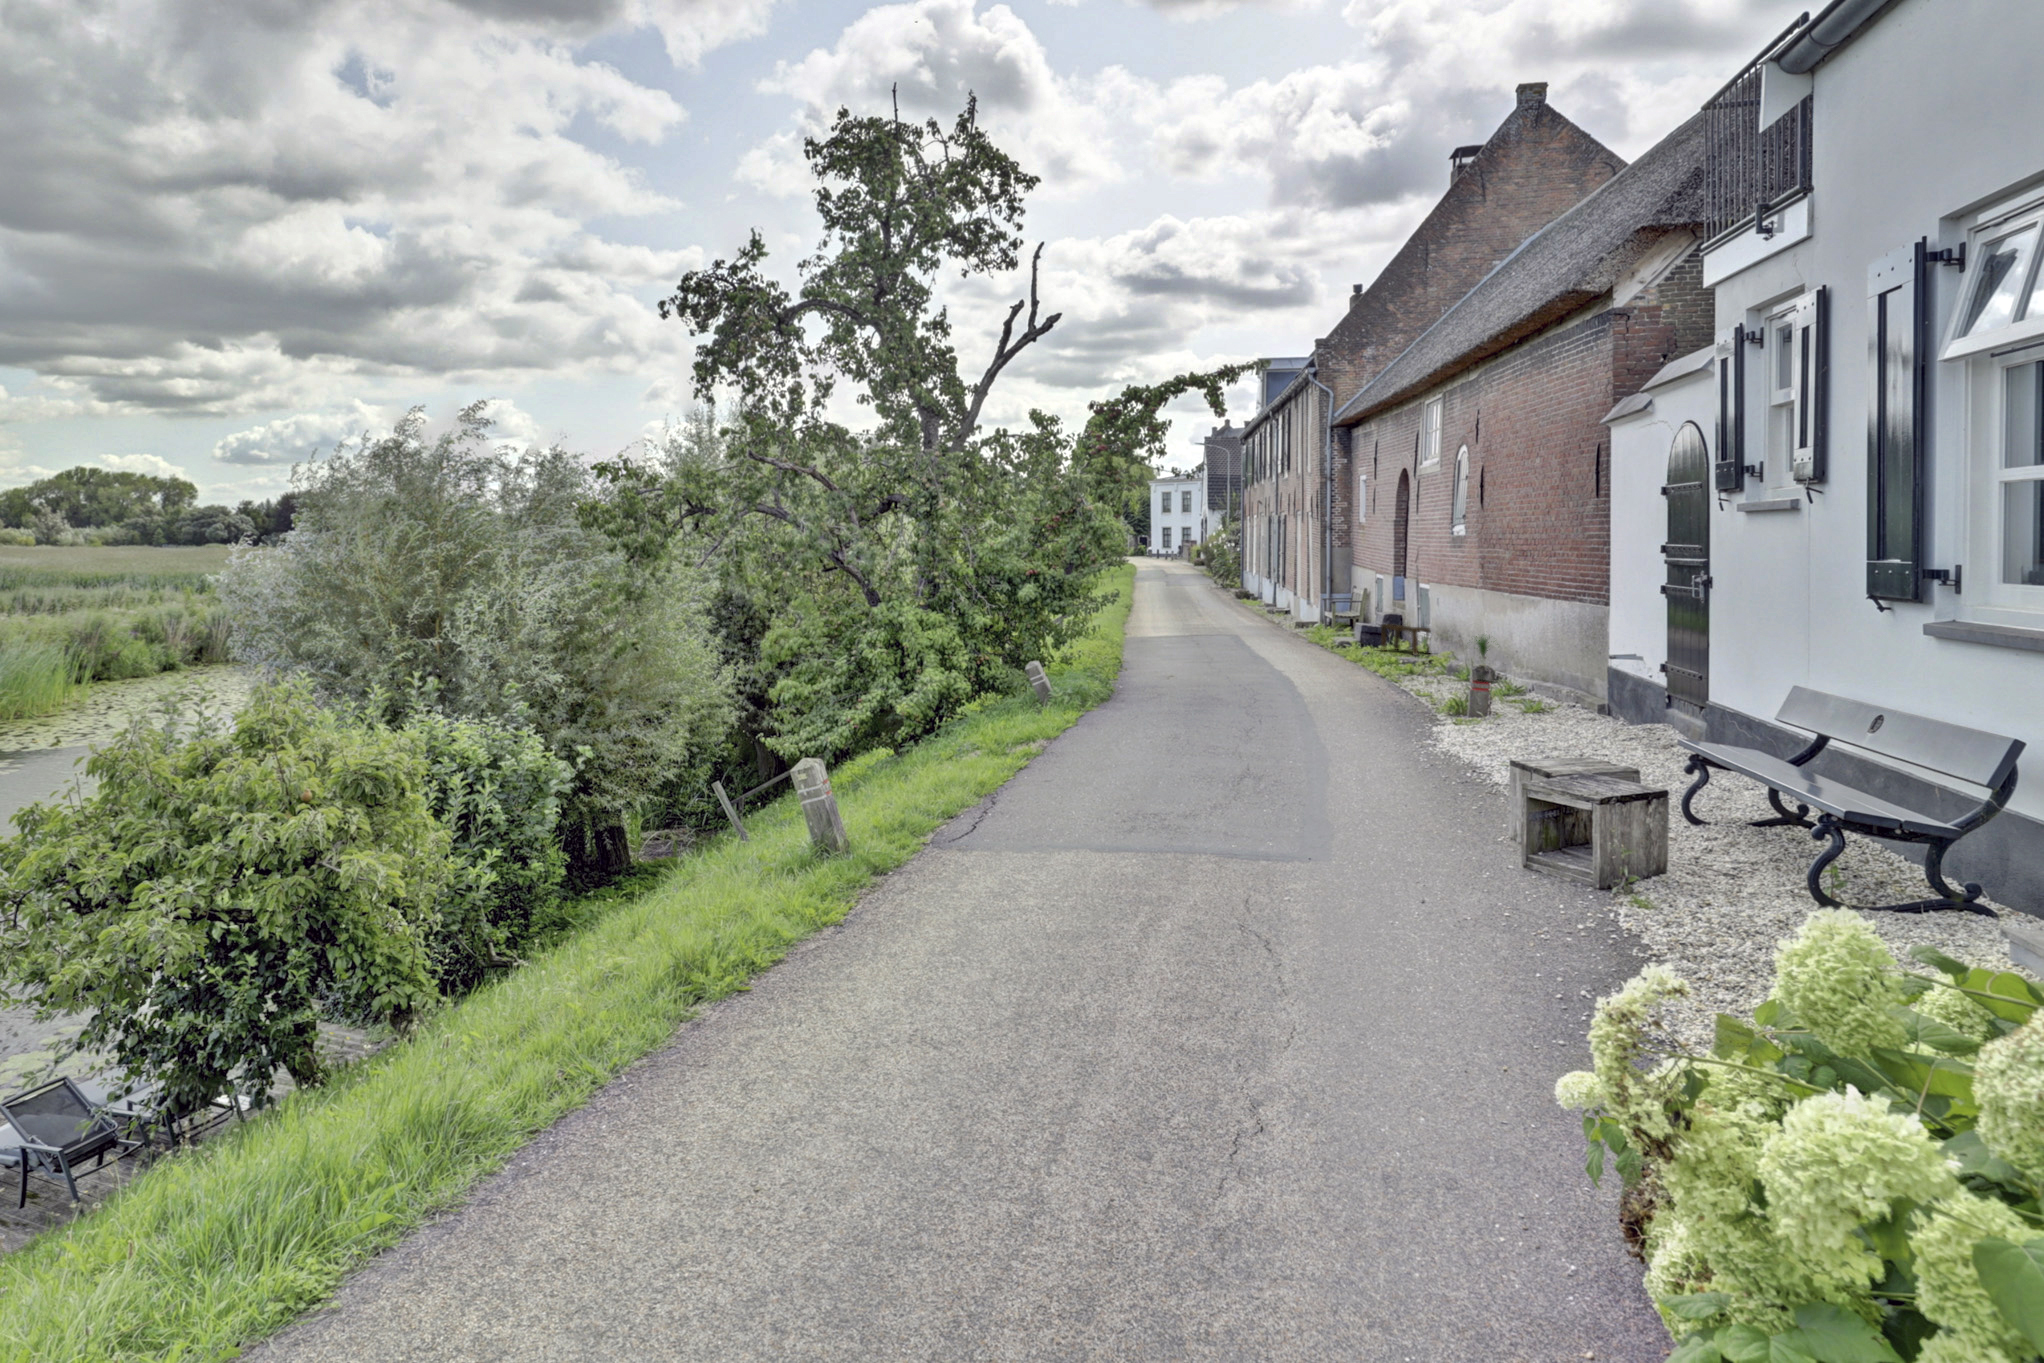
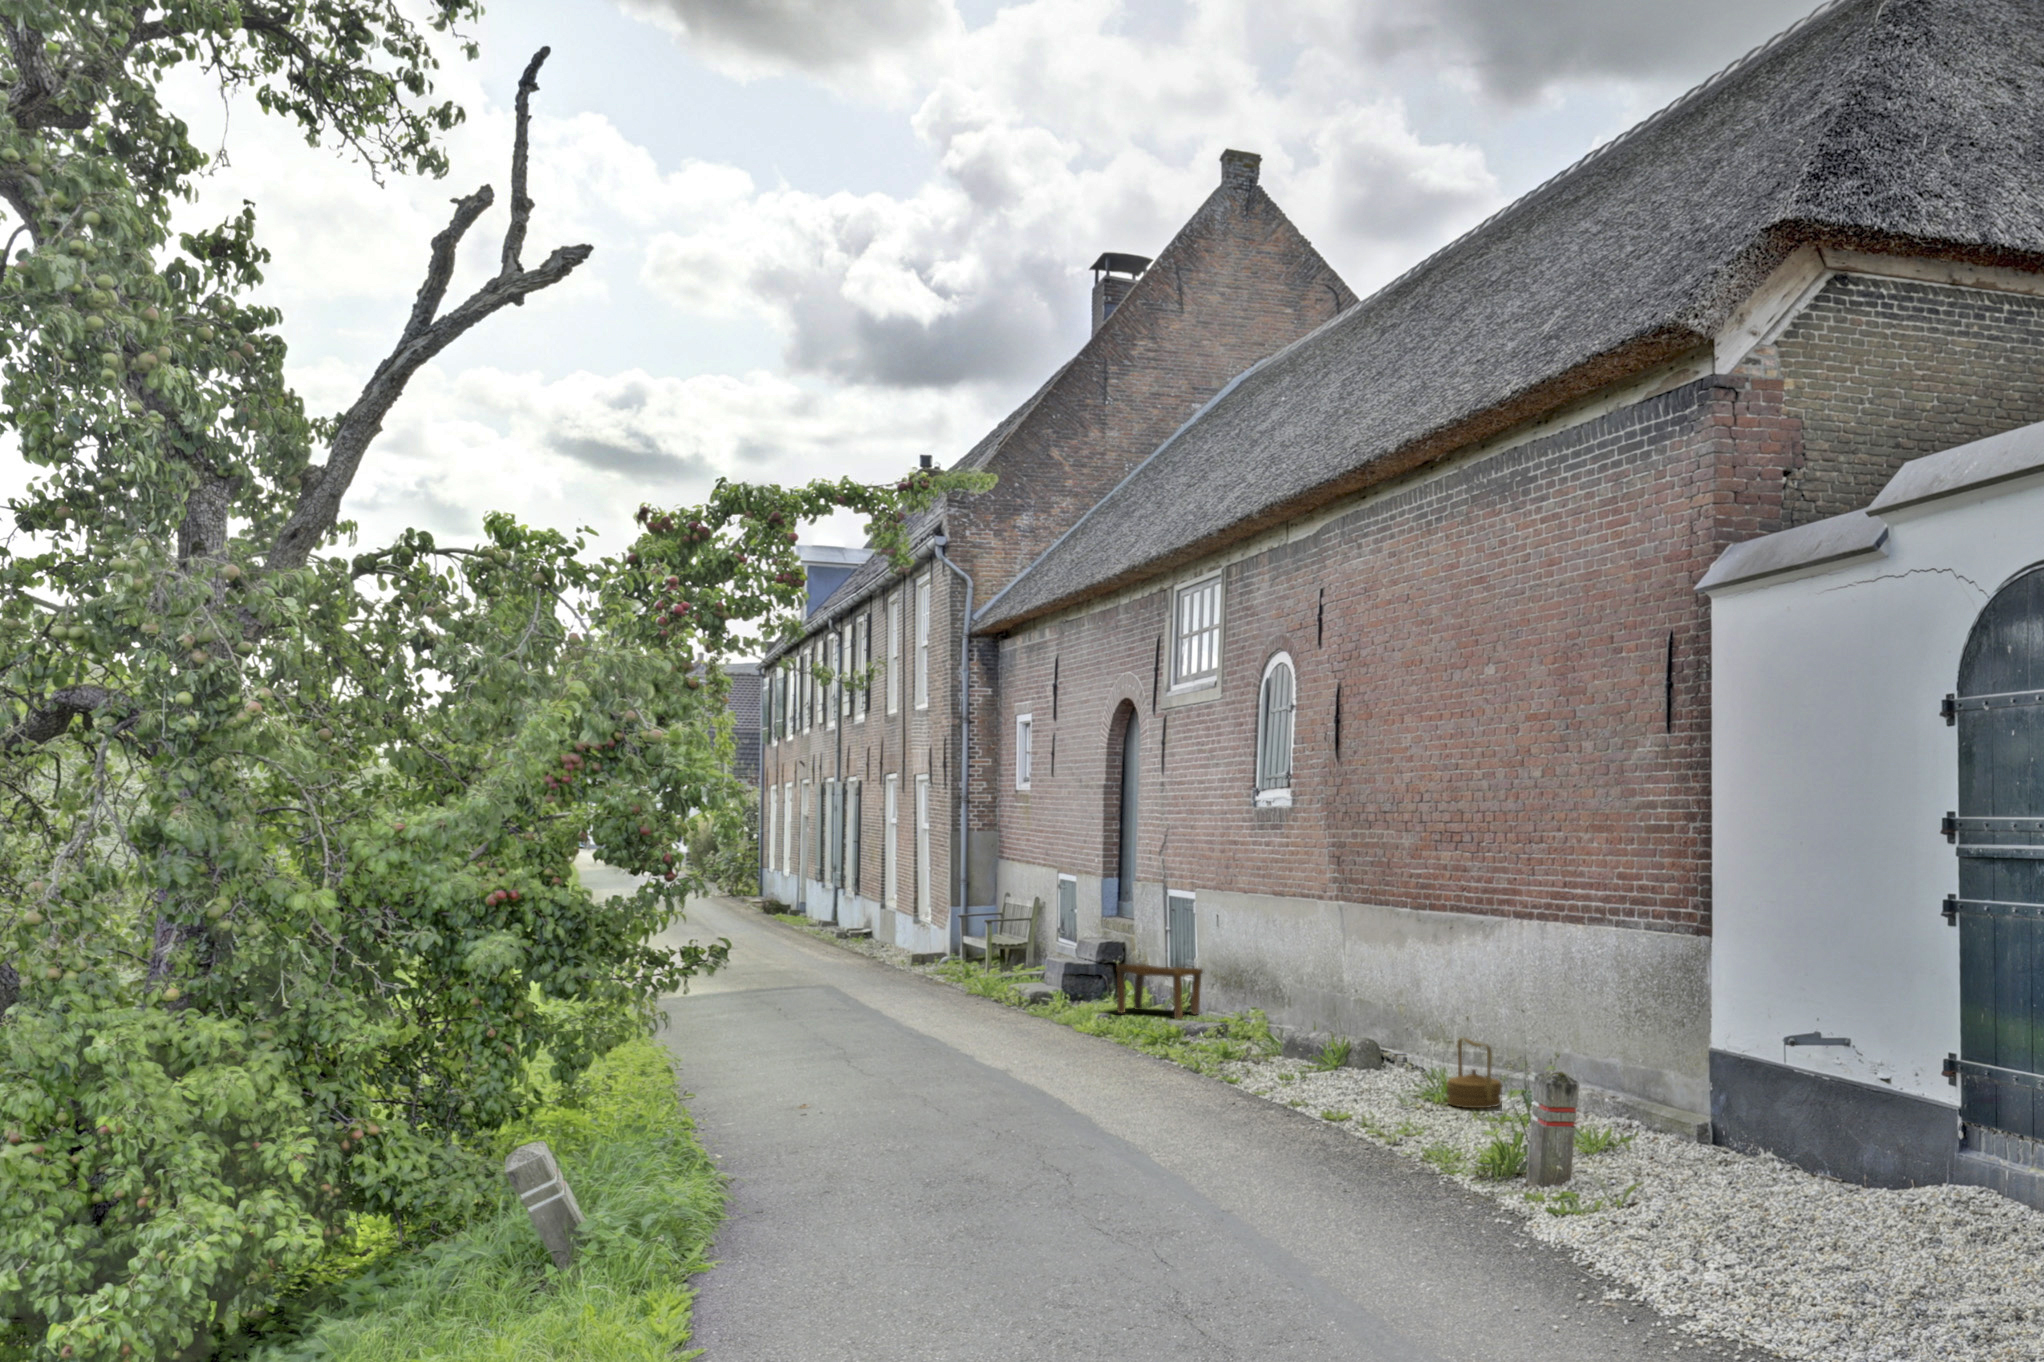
potted plant: present [1476,636,1490,680] -> none [1335,973,1397,1073]
woven basket: none [1501,661,1536,696] -> present [1447,1038,1503,1108]

